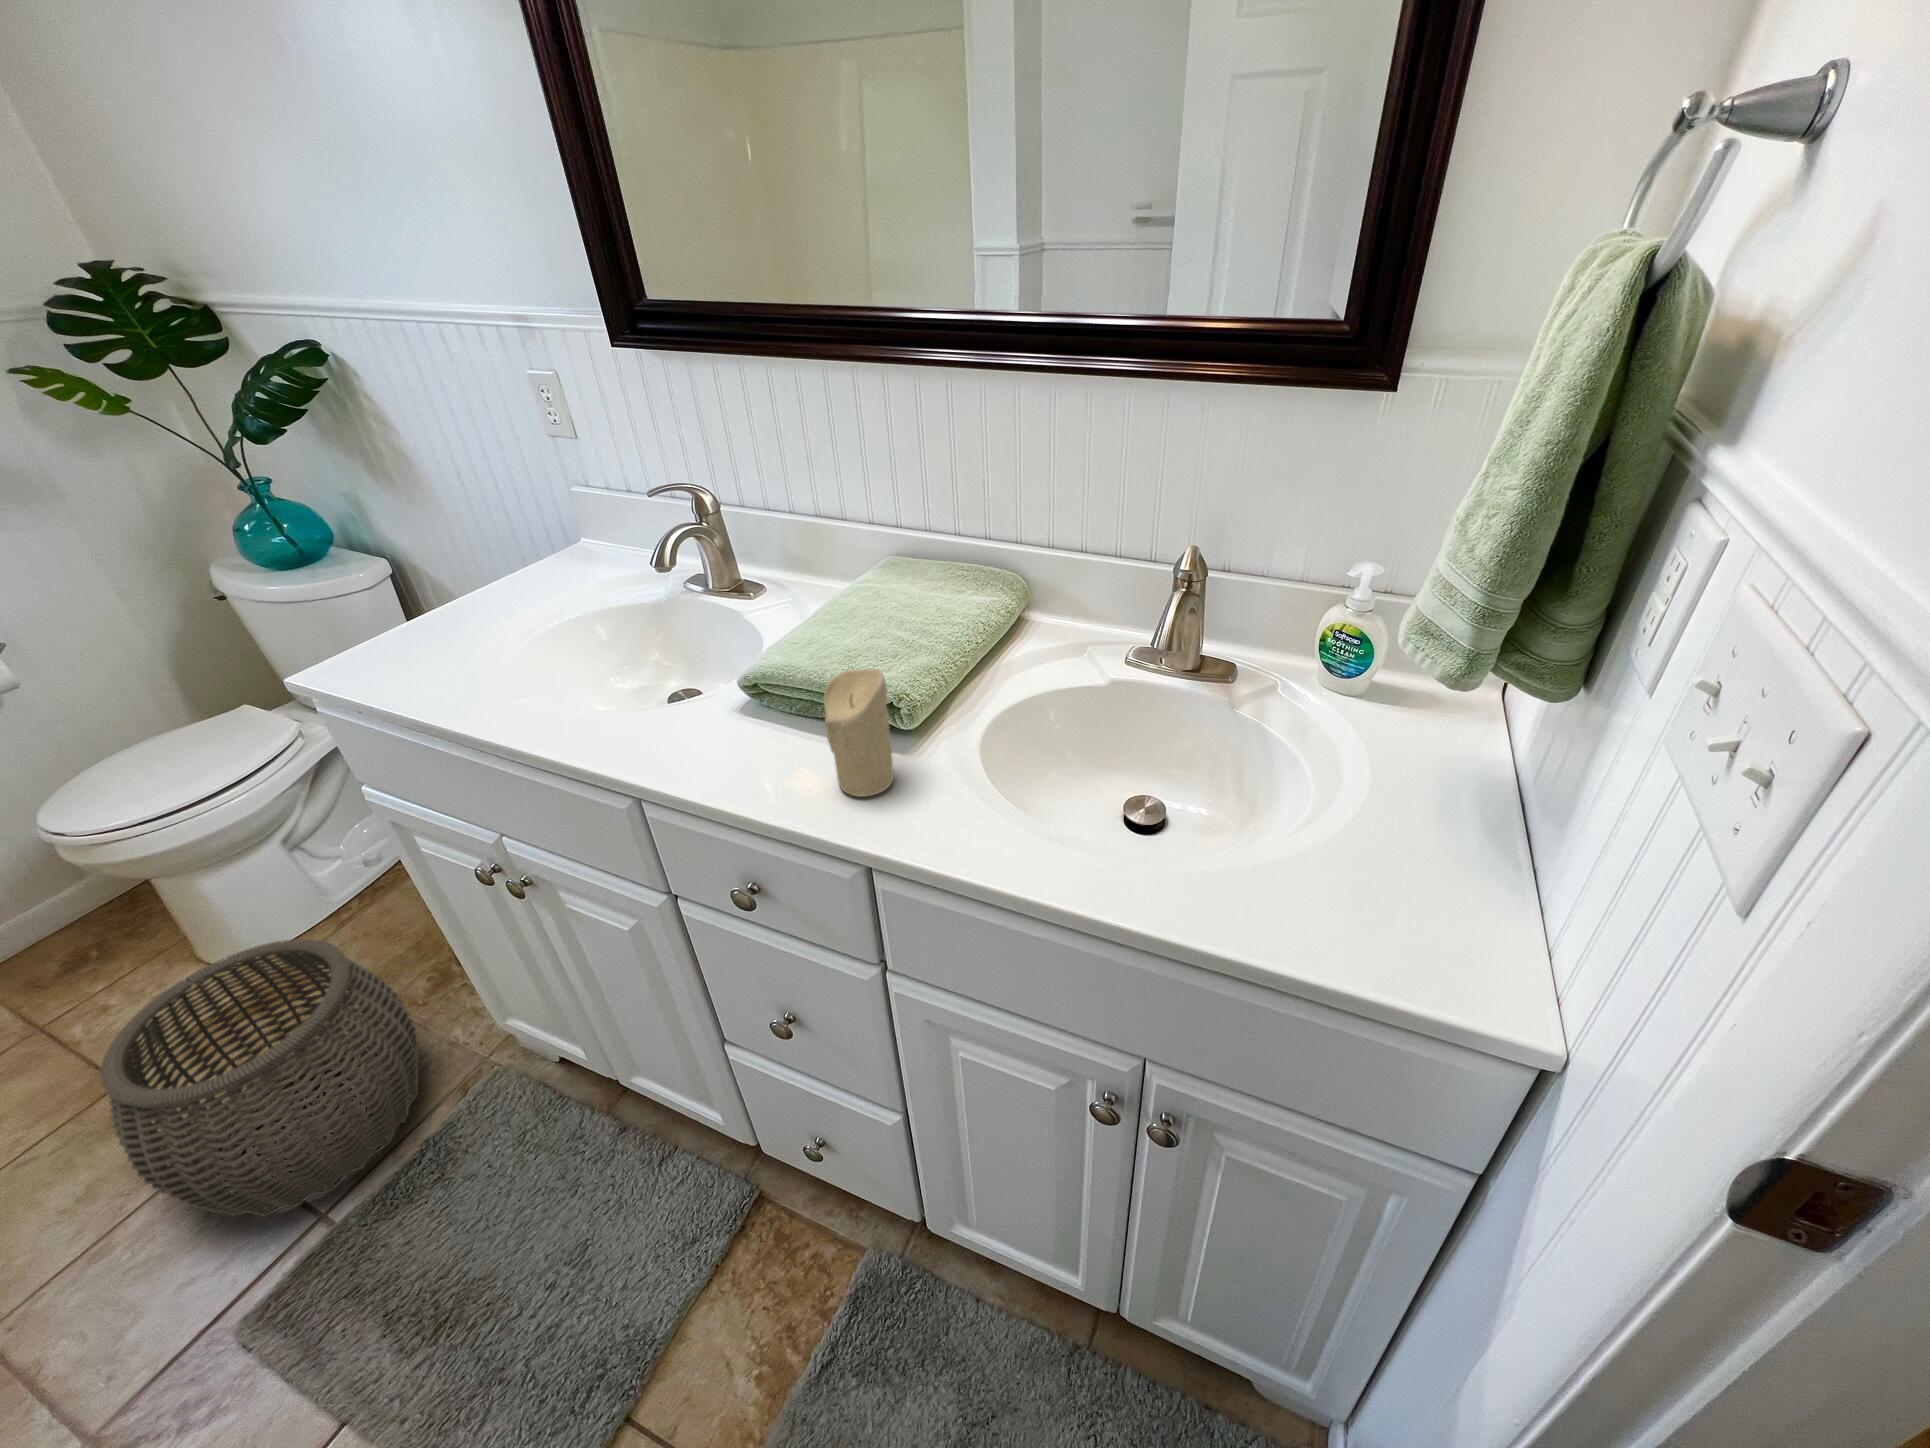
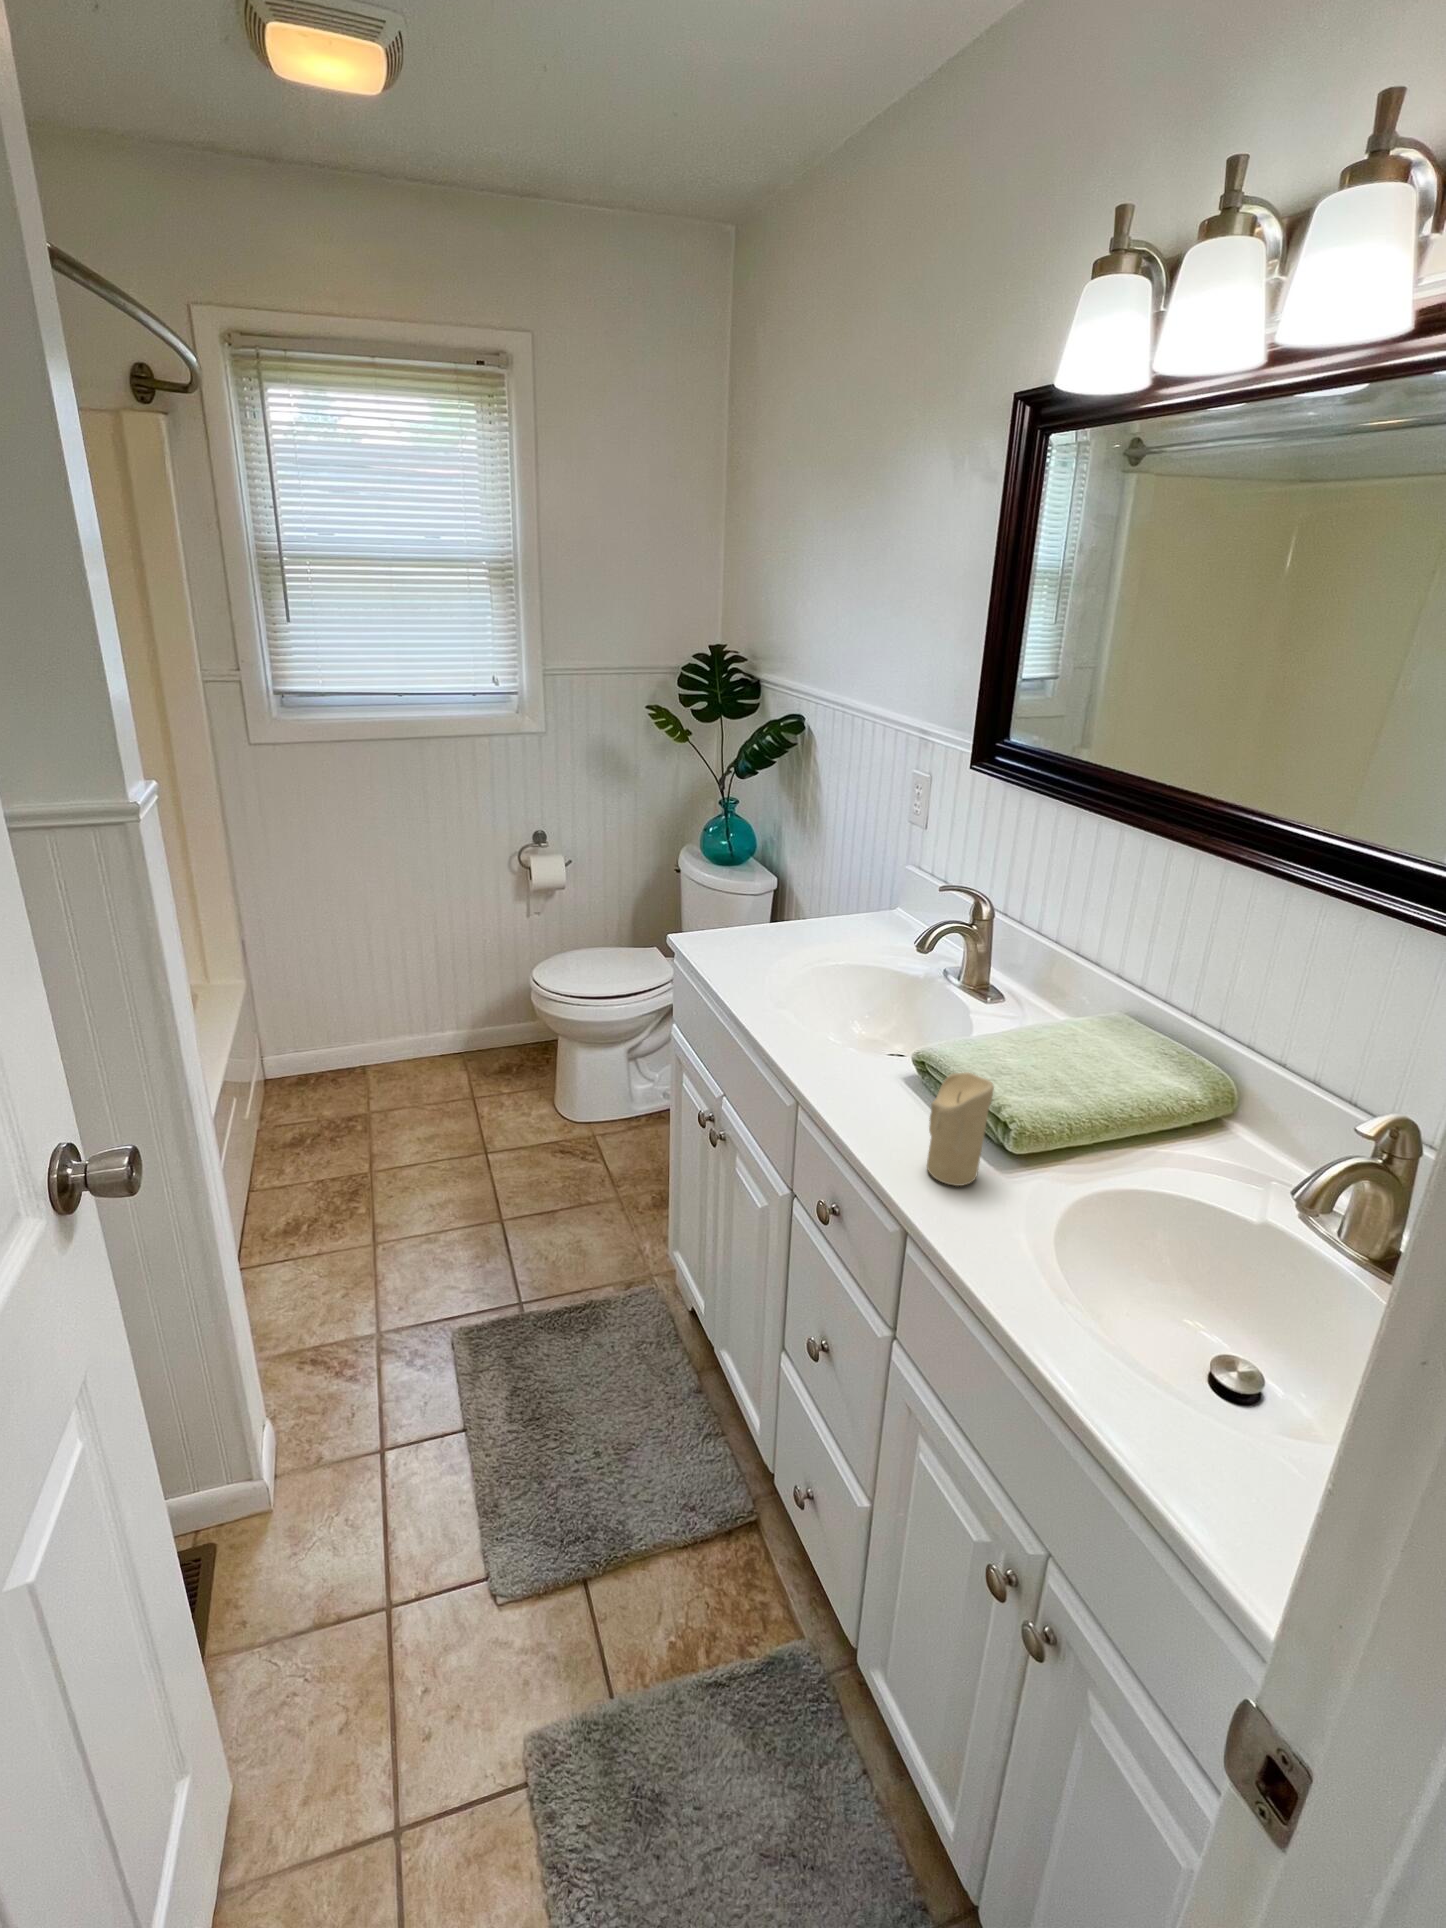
woven basket: present [100,939,419,1216] -> none [466,1101,629,1291]

